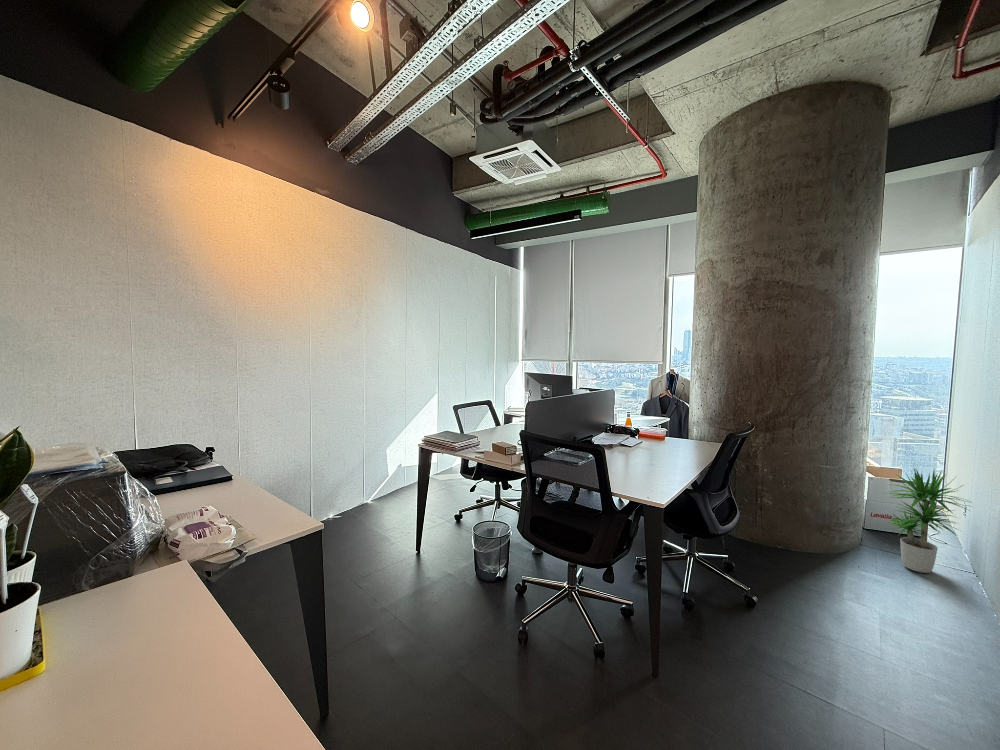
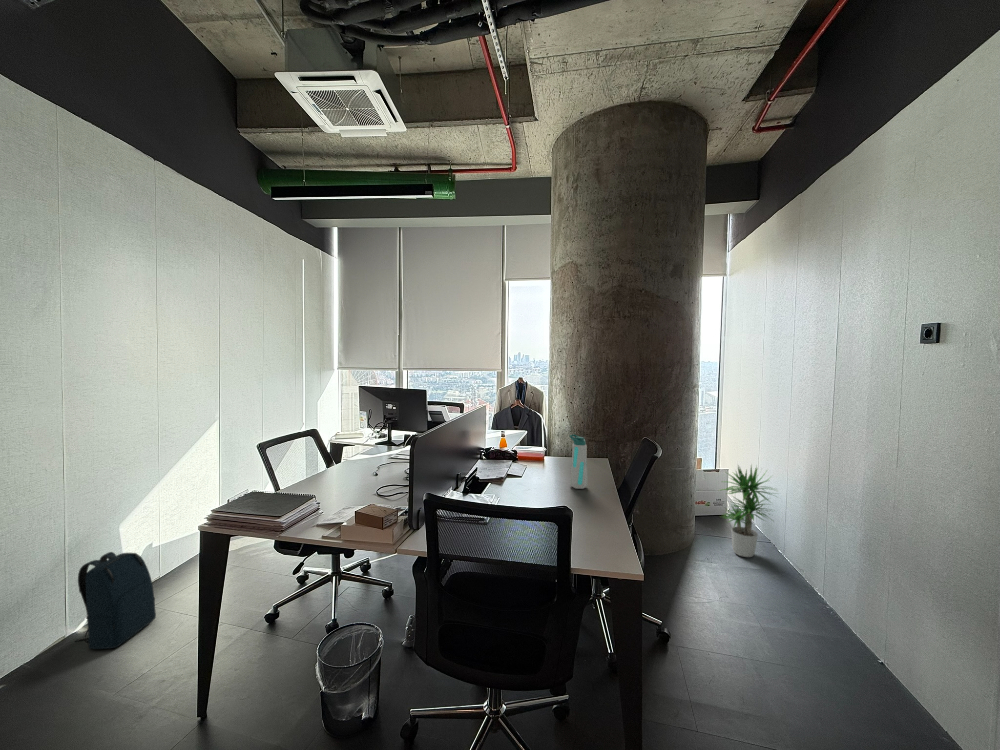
water bottle: none [668,412,684,458] -> present [570,434,587,489]
backpack: none [365,463,401,516] -> present [76,552,156,649]

